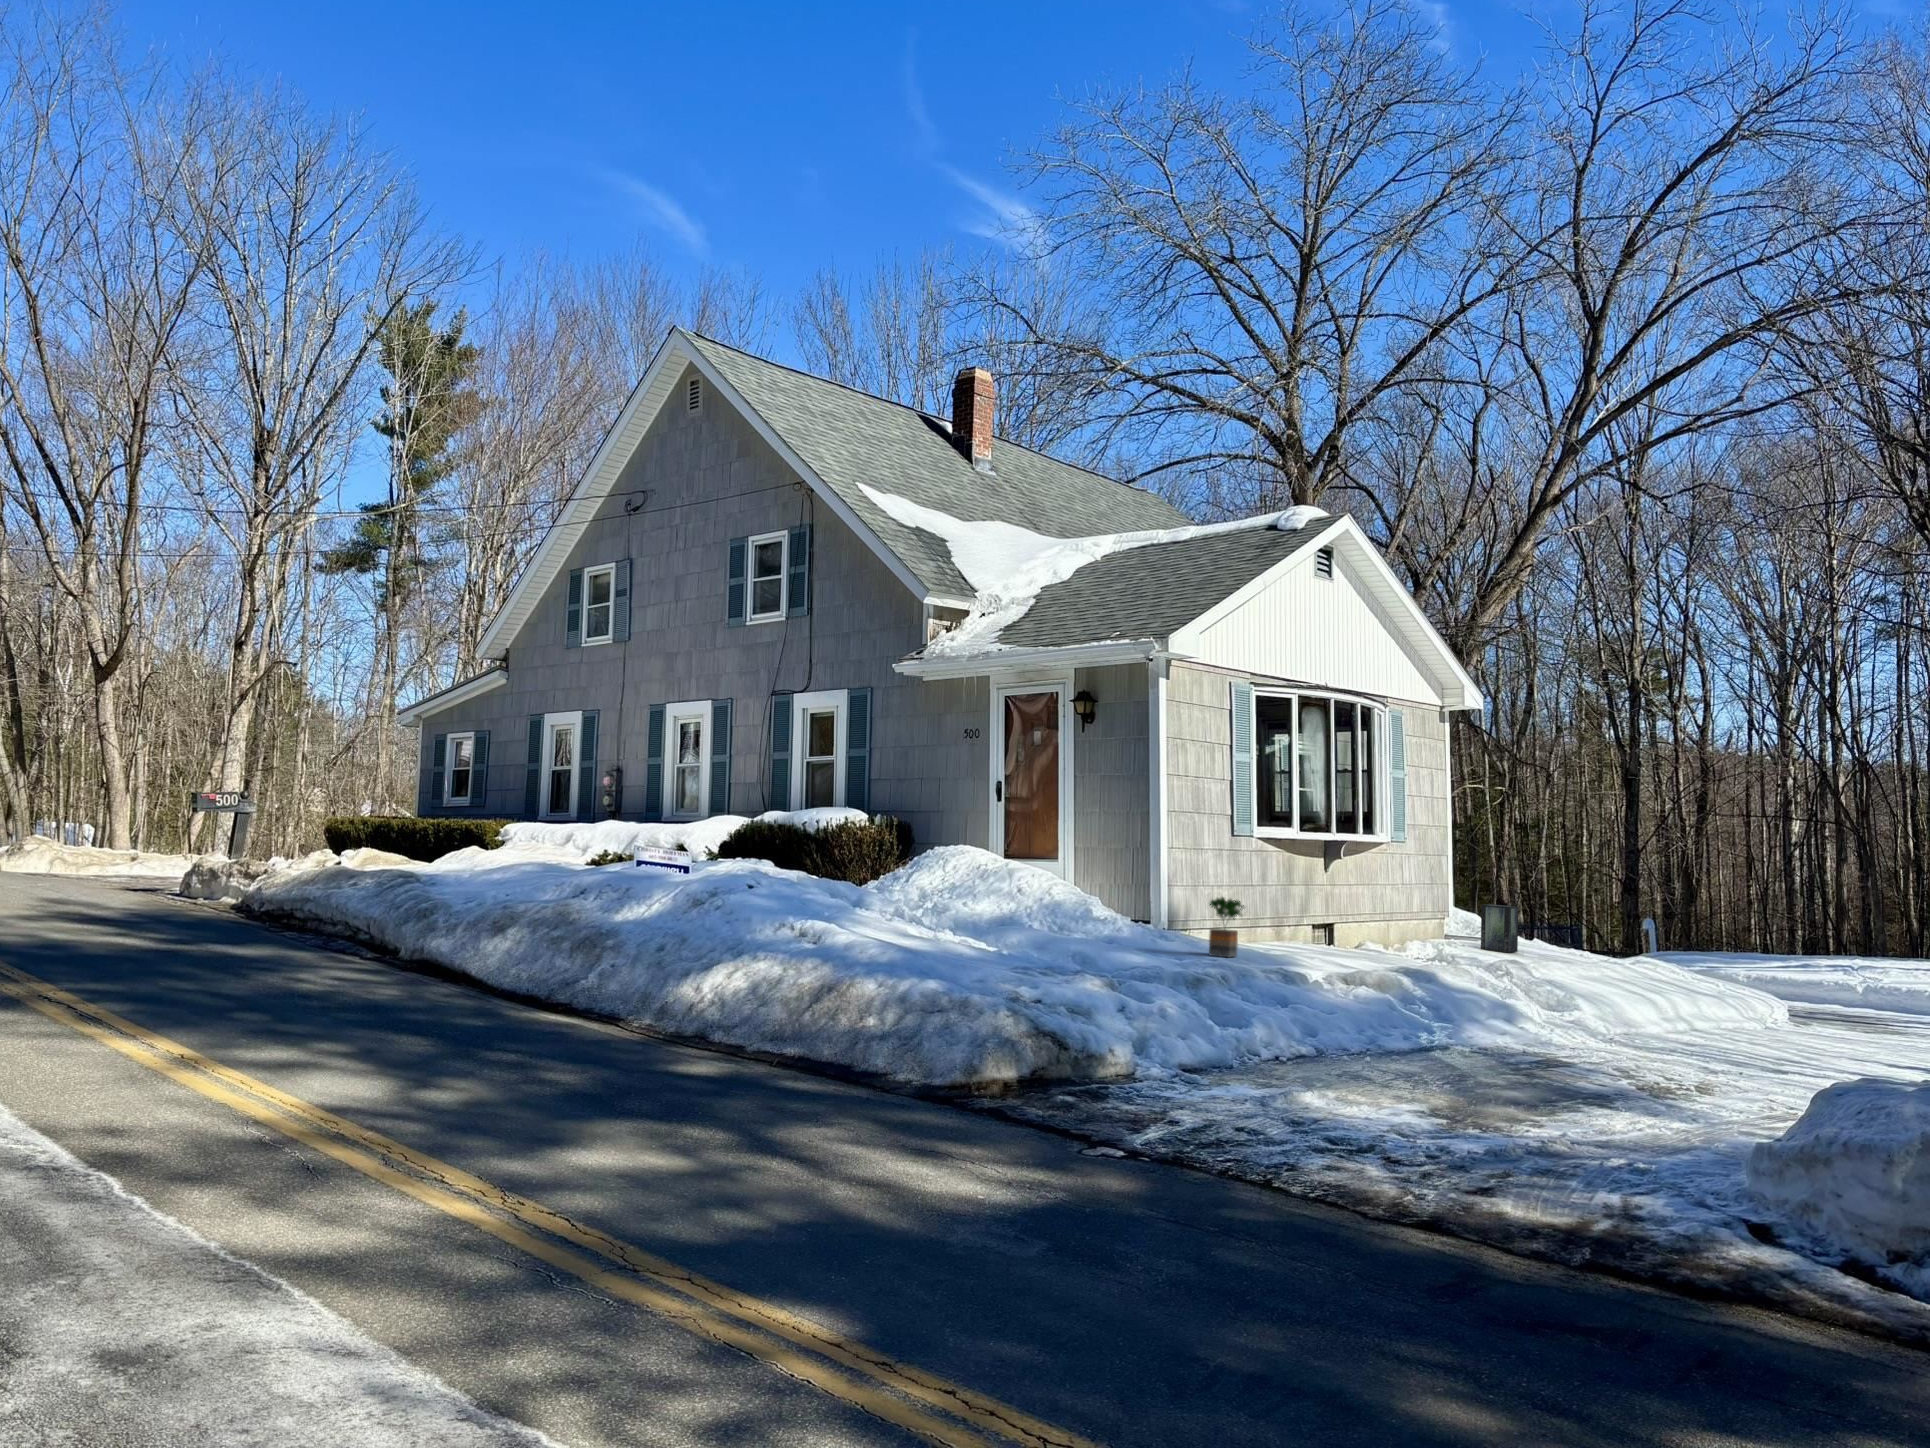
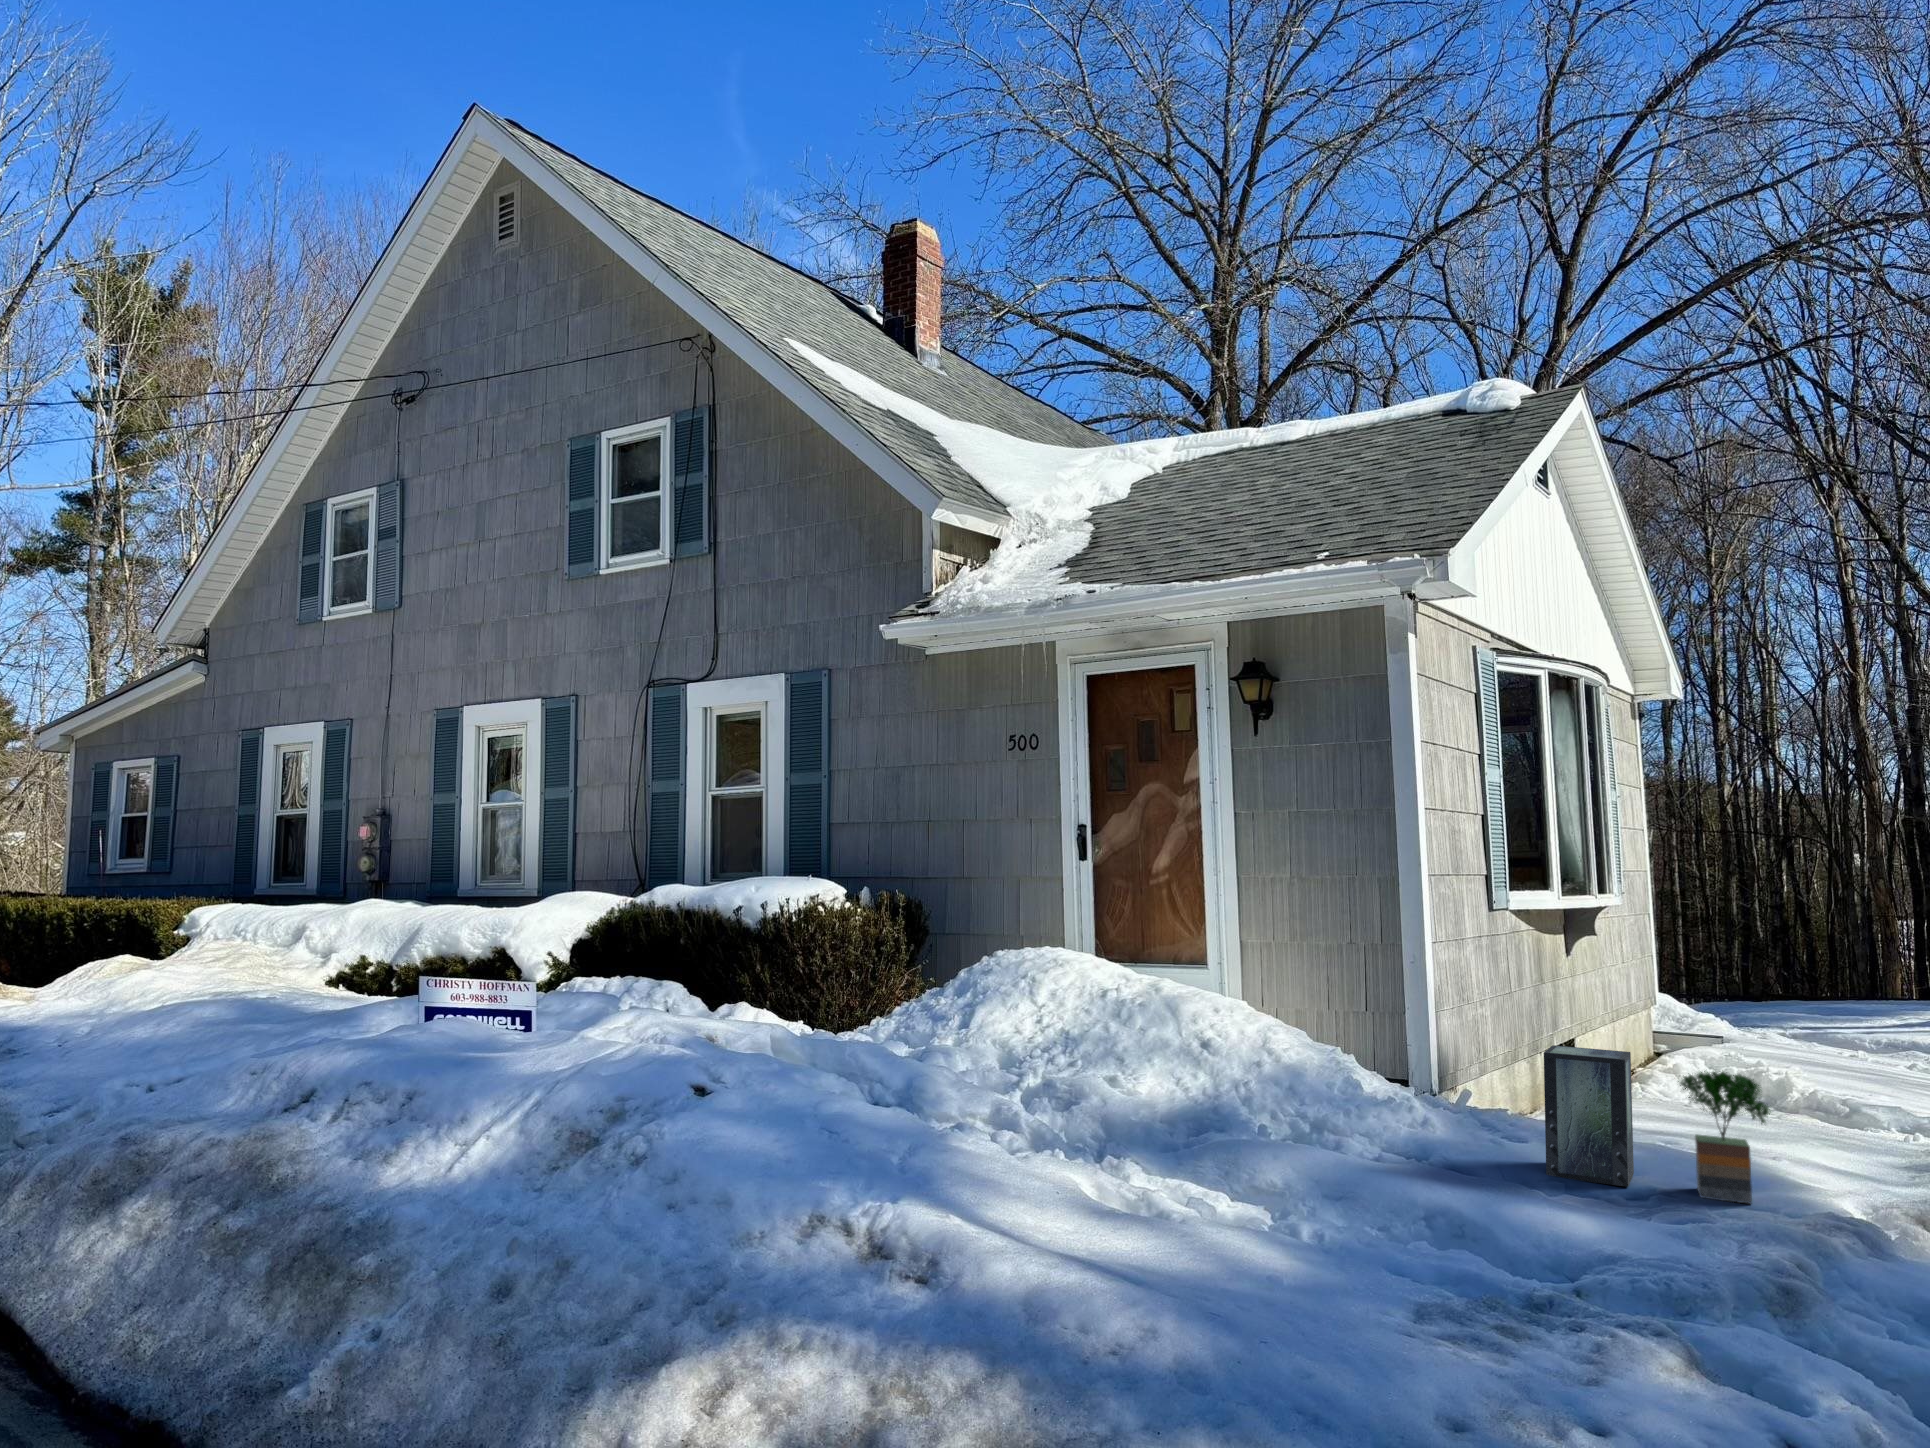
storage box: present [1481,905,1518,953] -> present [1544,1045,1634,1187]

